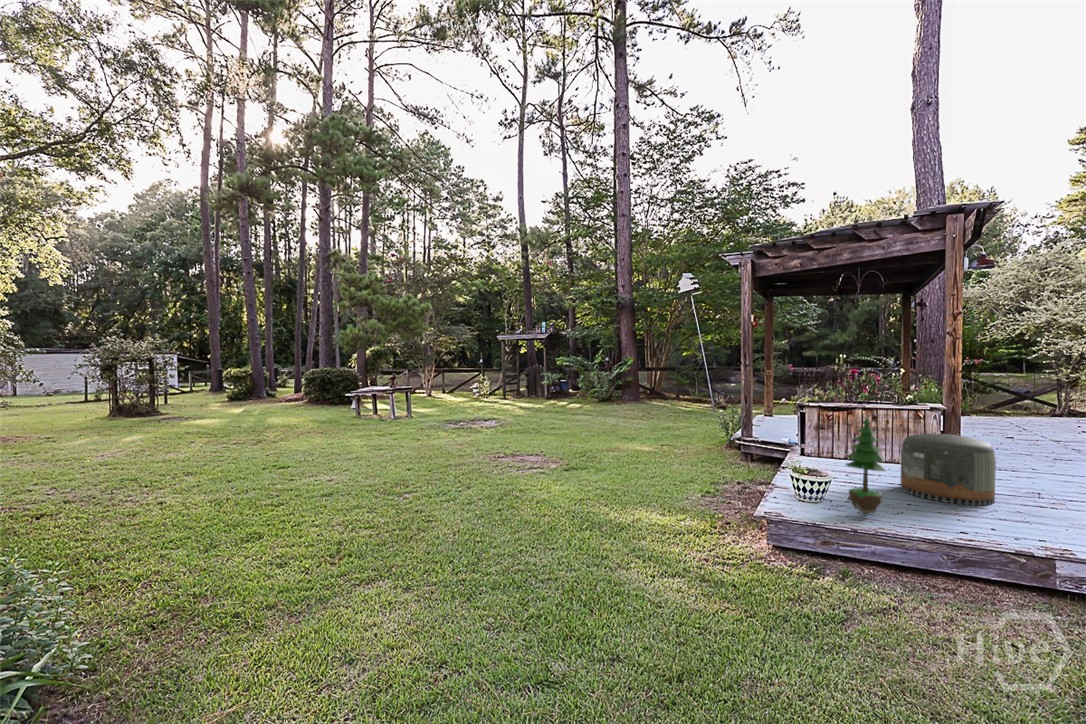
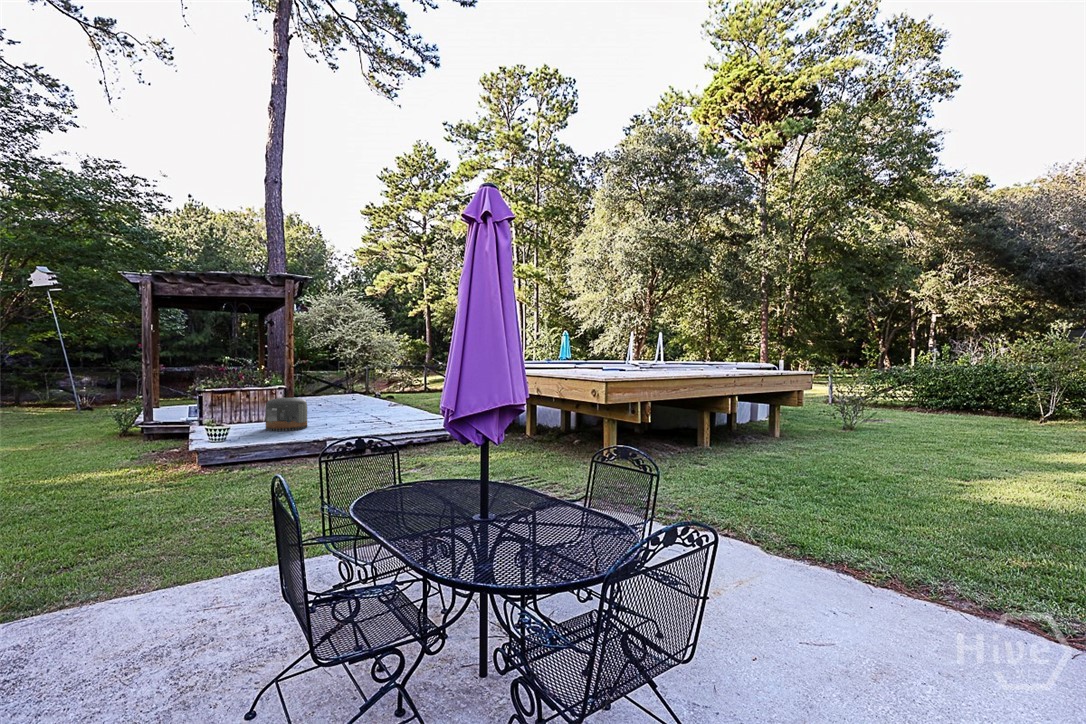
potted tree: present [846,417,885,516] -> none [239,389,261,441]

